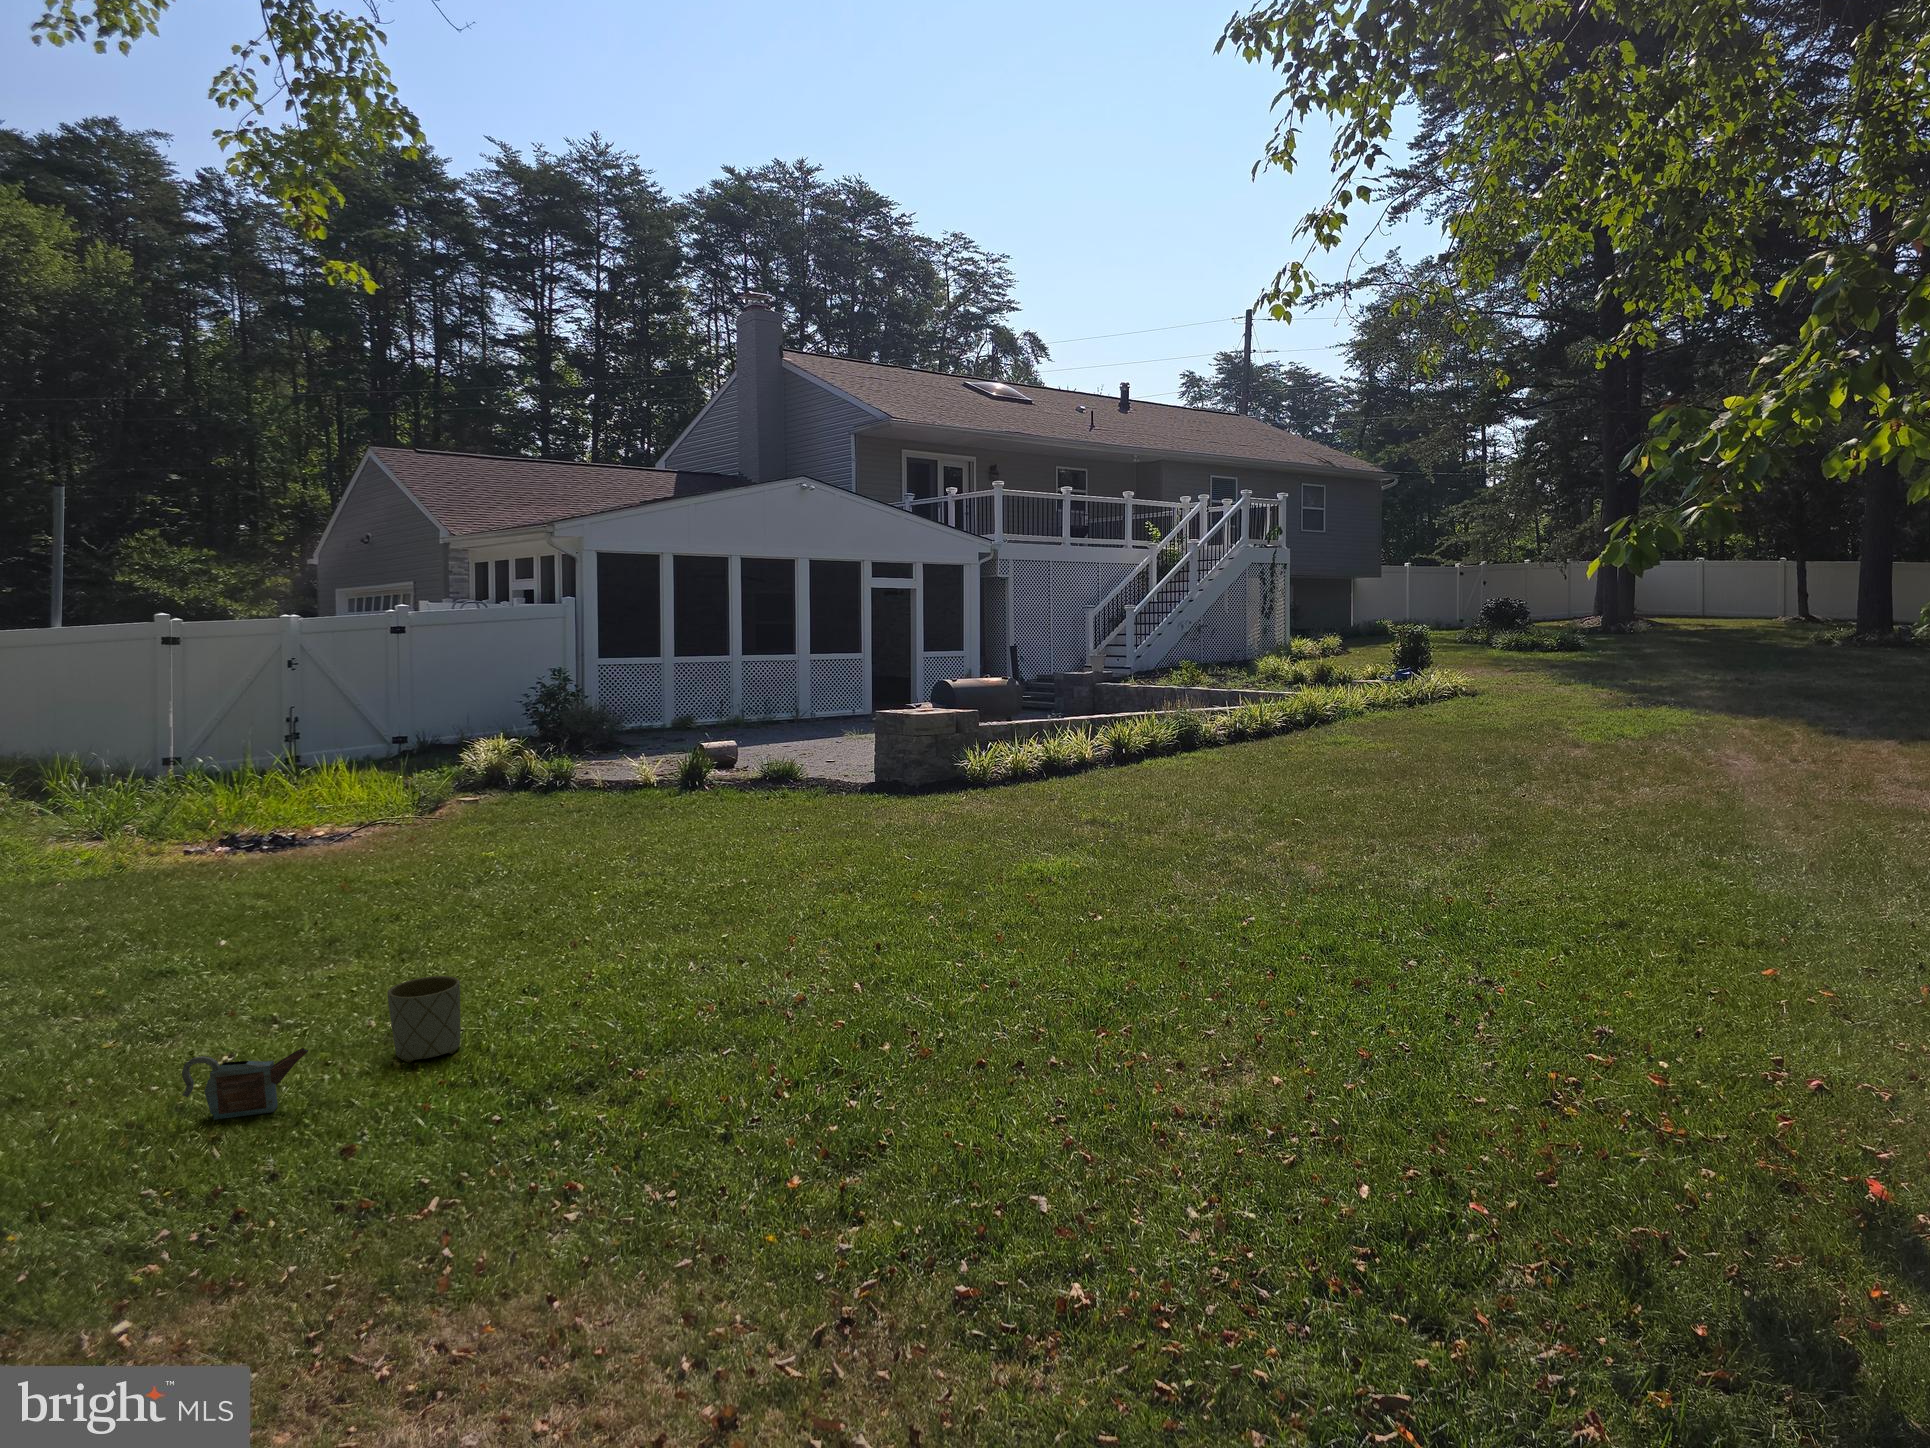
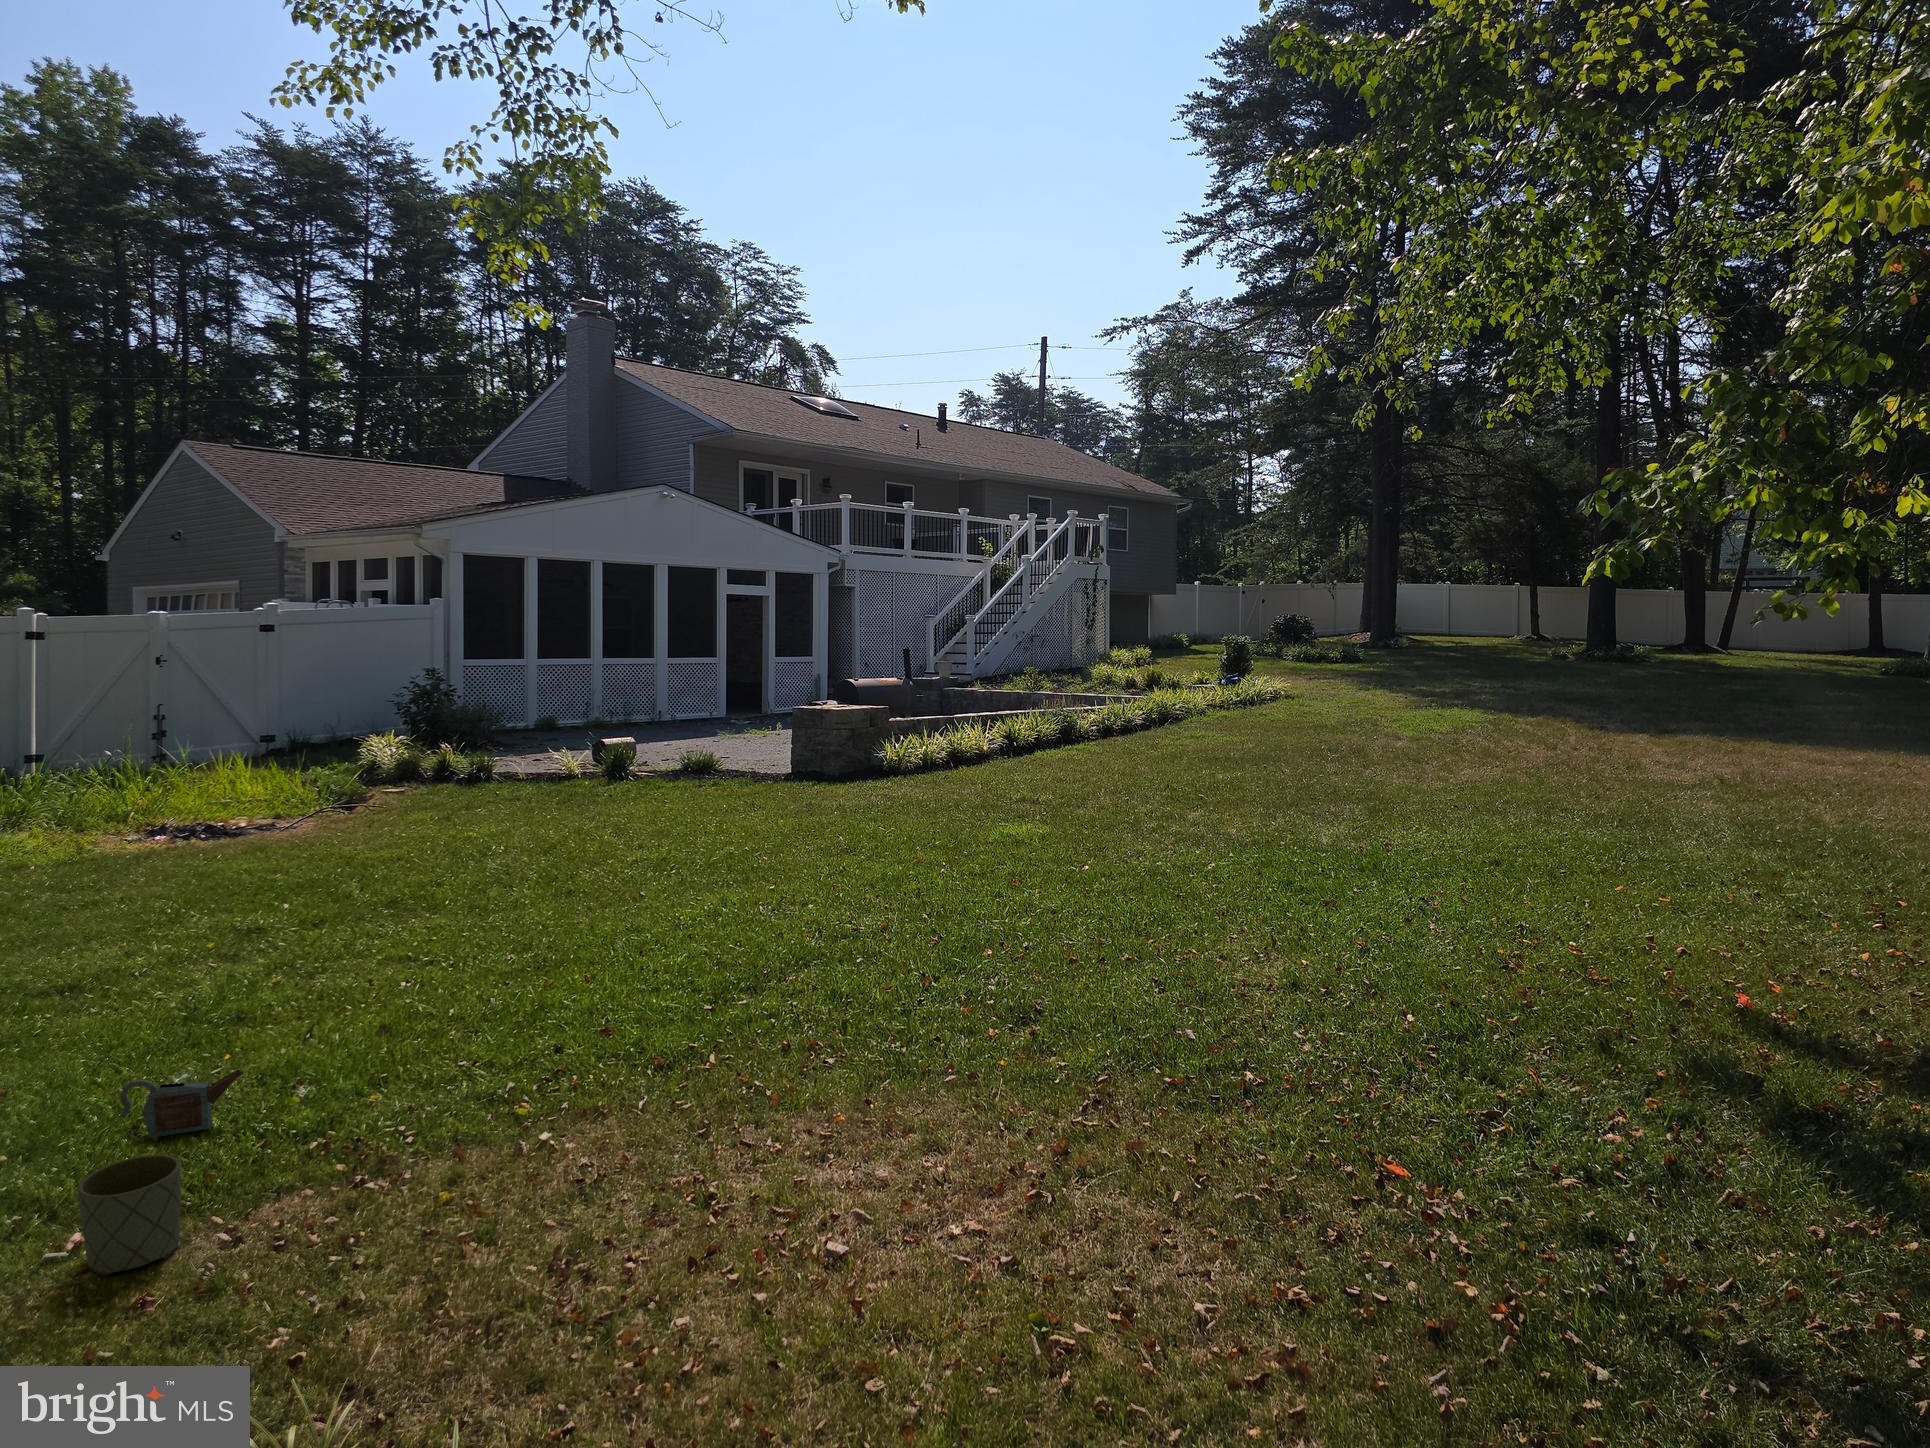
planter: present [387,976,460,1063] -> present [77,1155,181,1276]

